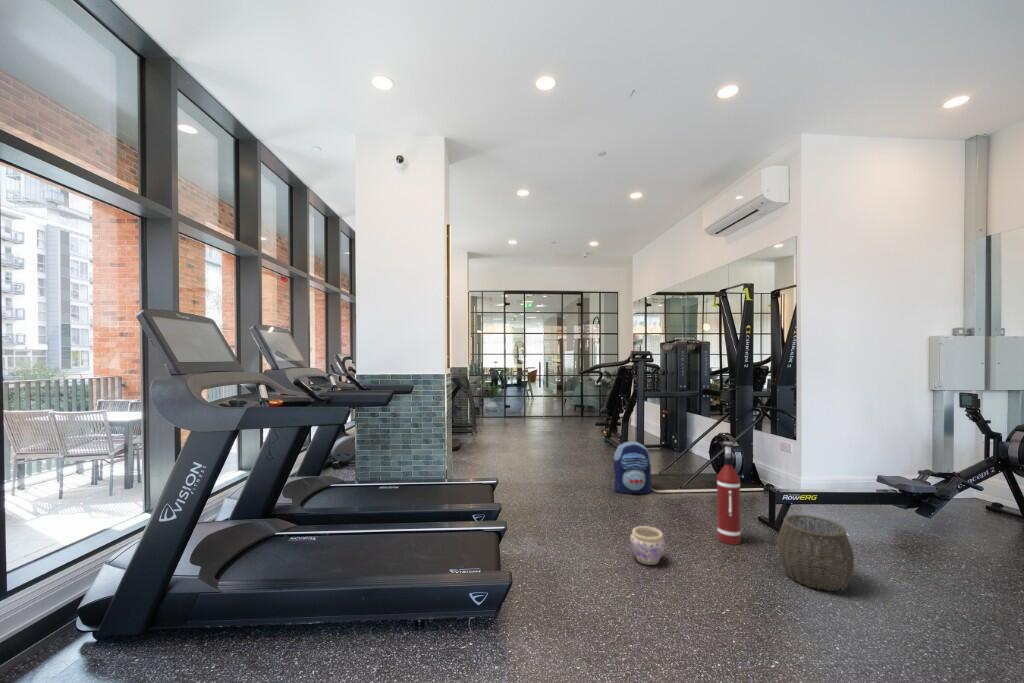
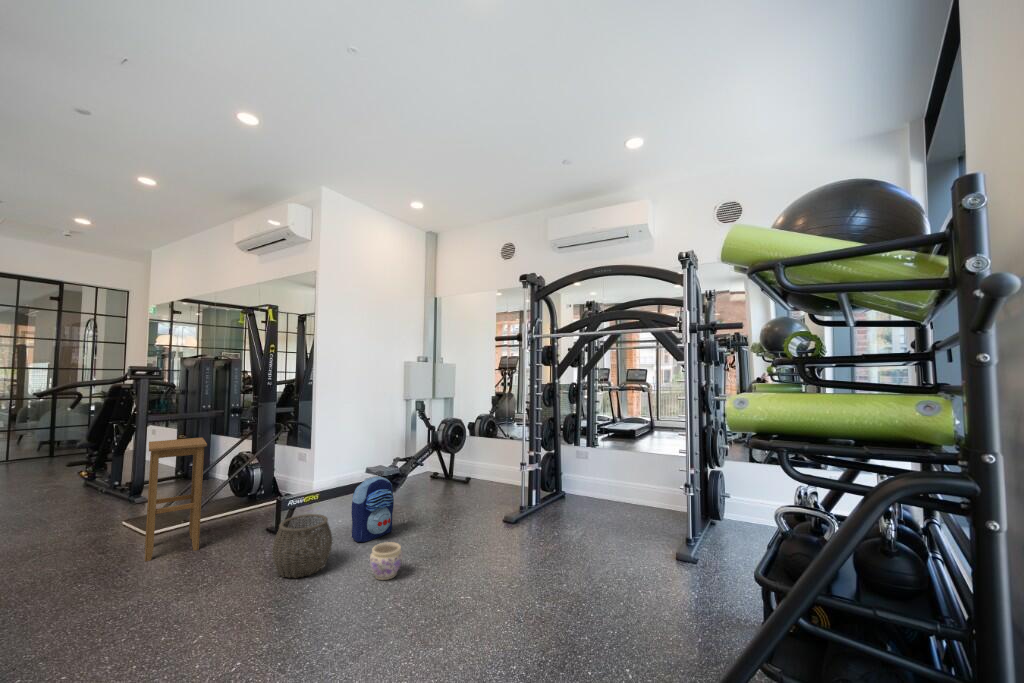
stool: none [652,412,699,518] -> present [145,437,207,561]
backpack: present [614,442,651,494] -> present [351,476,394,542]
fire extinguisher: present [717,442,741,545] -> none [217,462,245,566]
planter: present [630,526,665,565] -> present [370,542,403,580]

